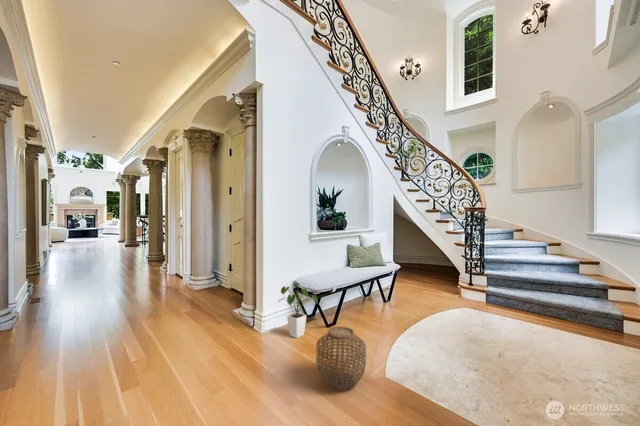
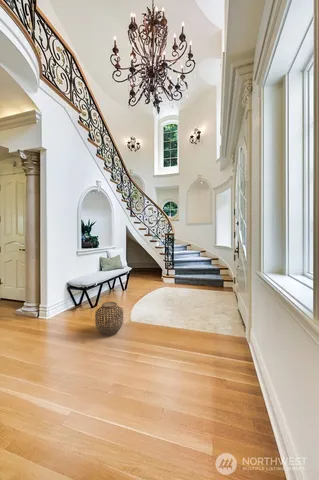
house plant: present [278,281,318,338] -> none [59,281,88,317]

